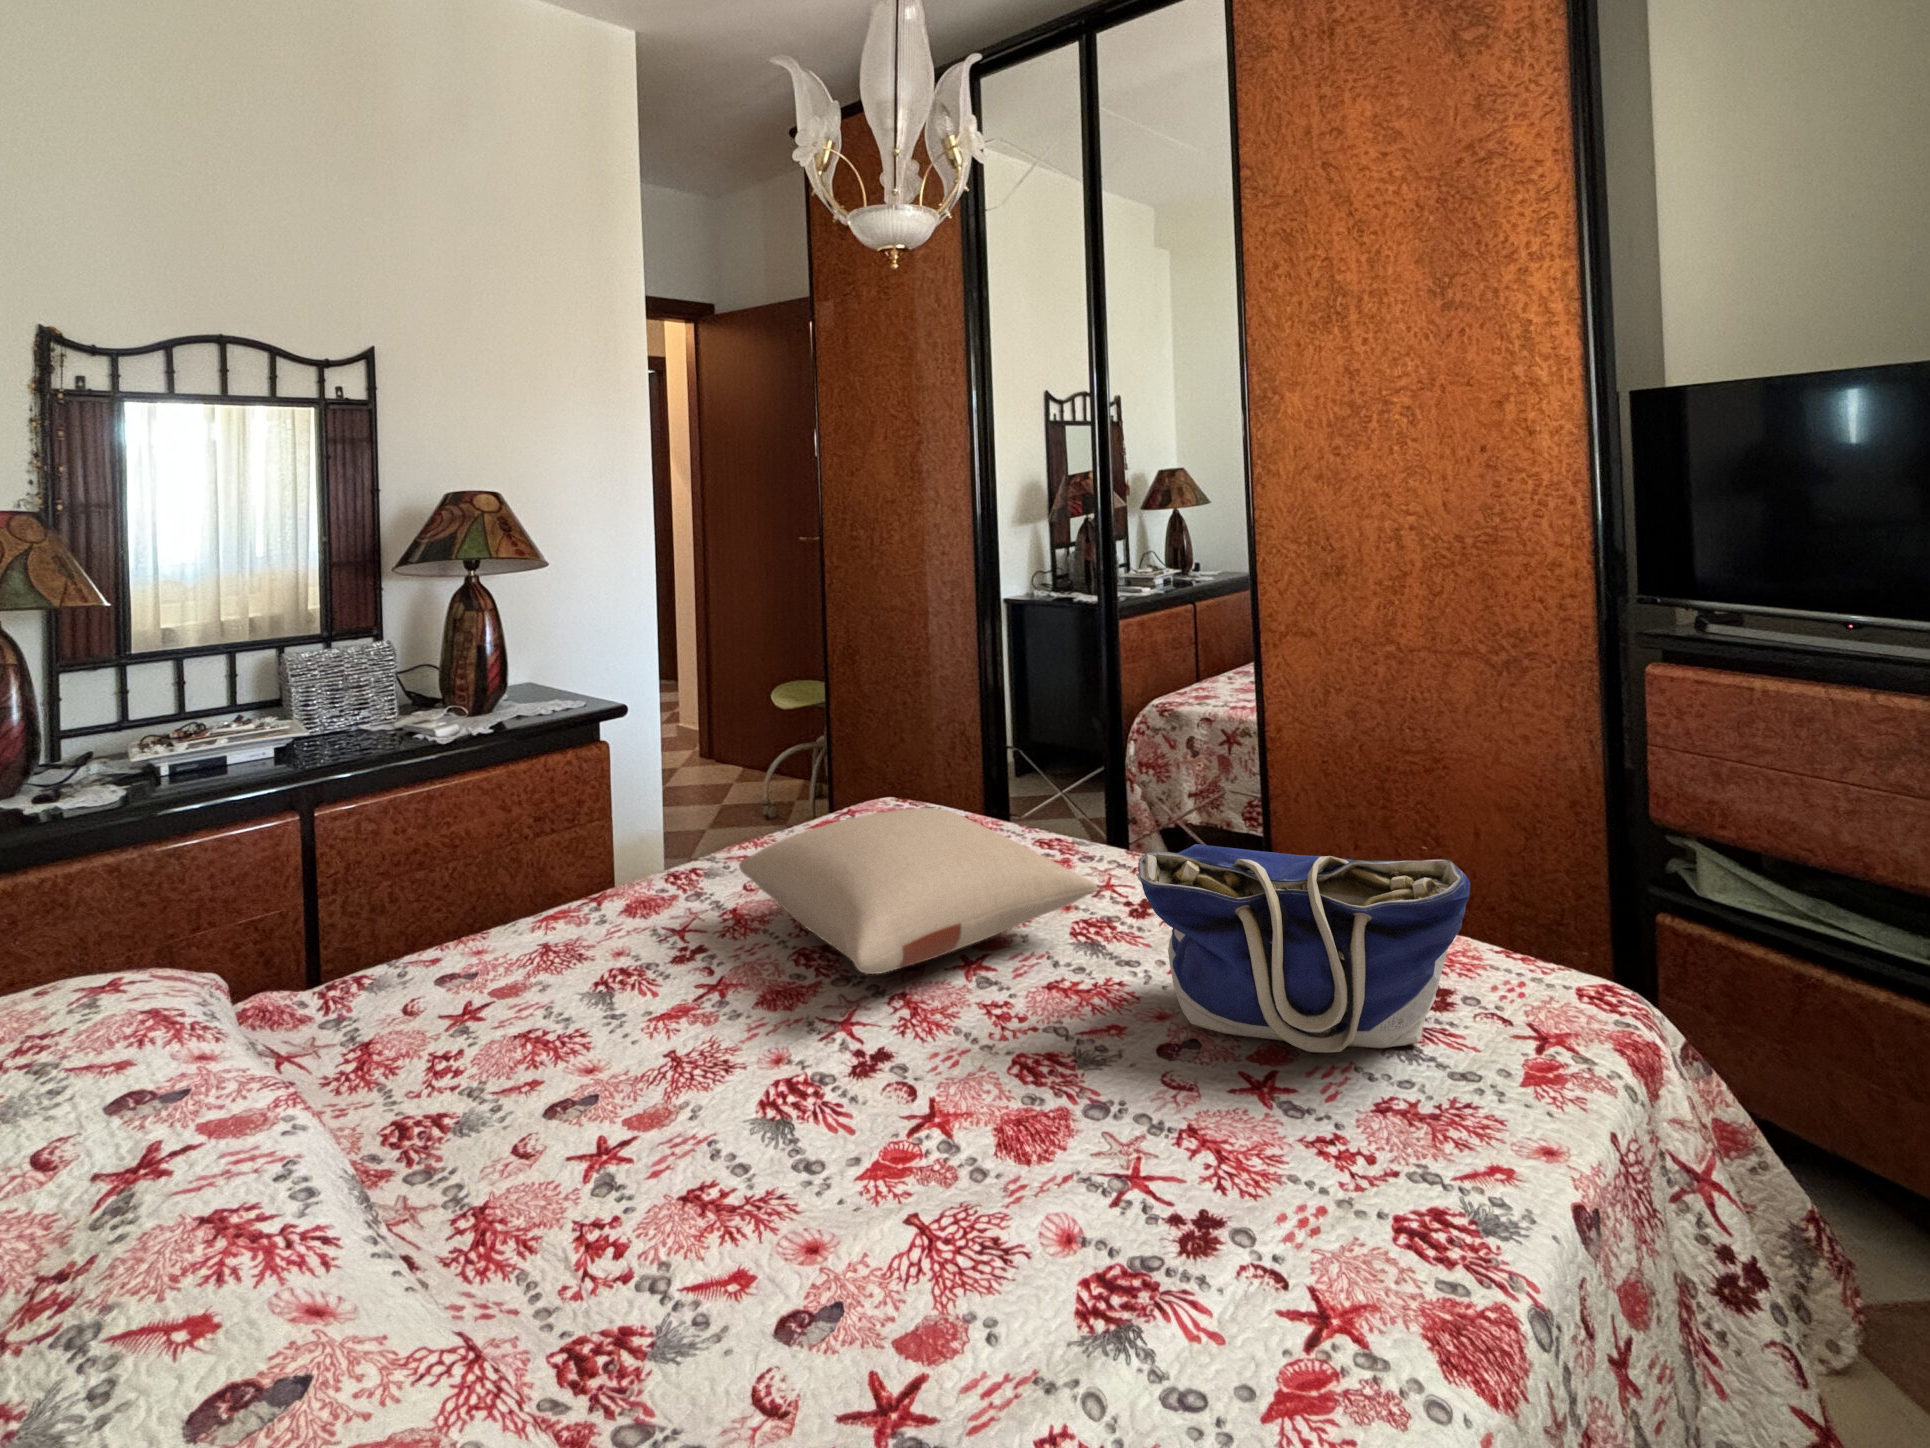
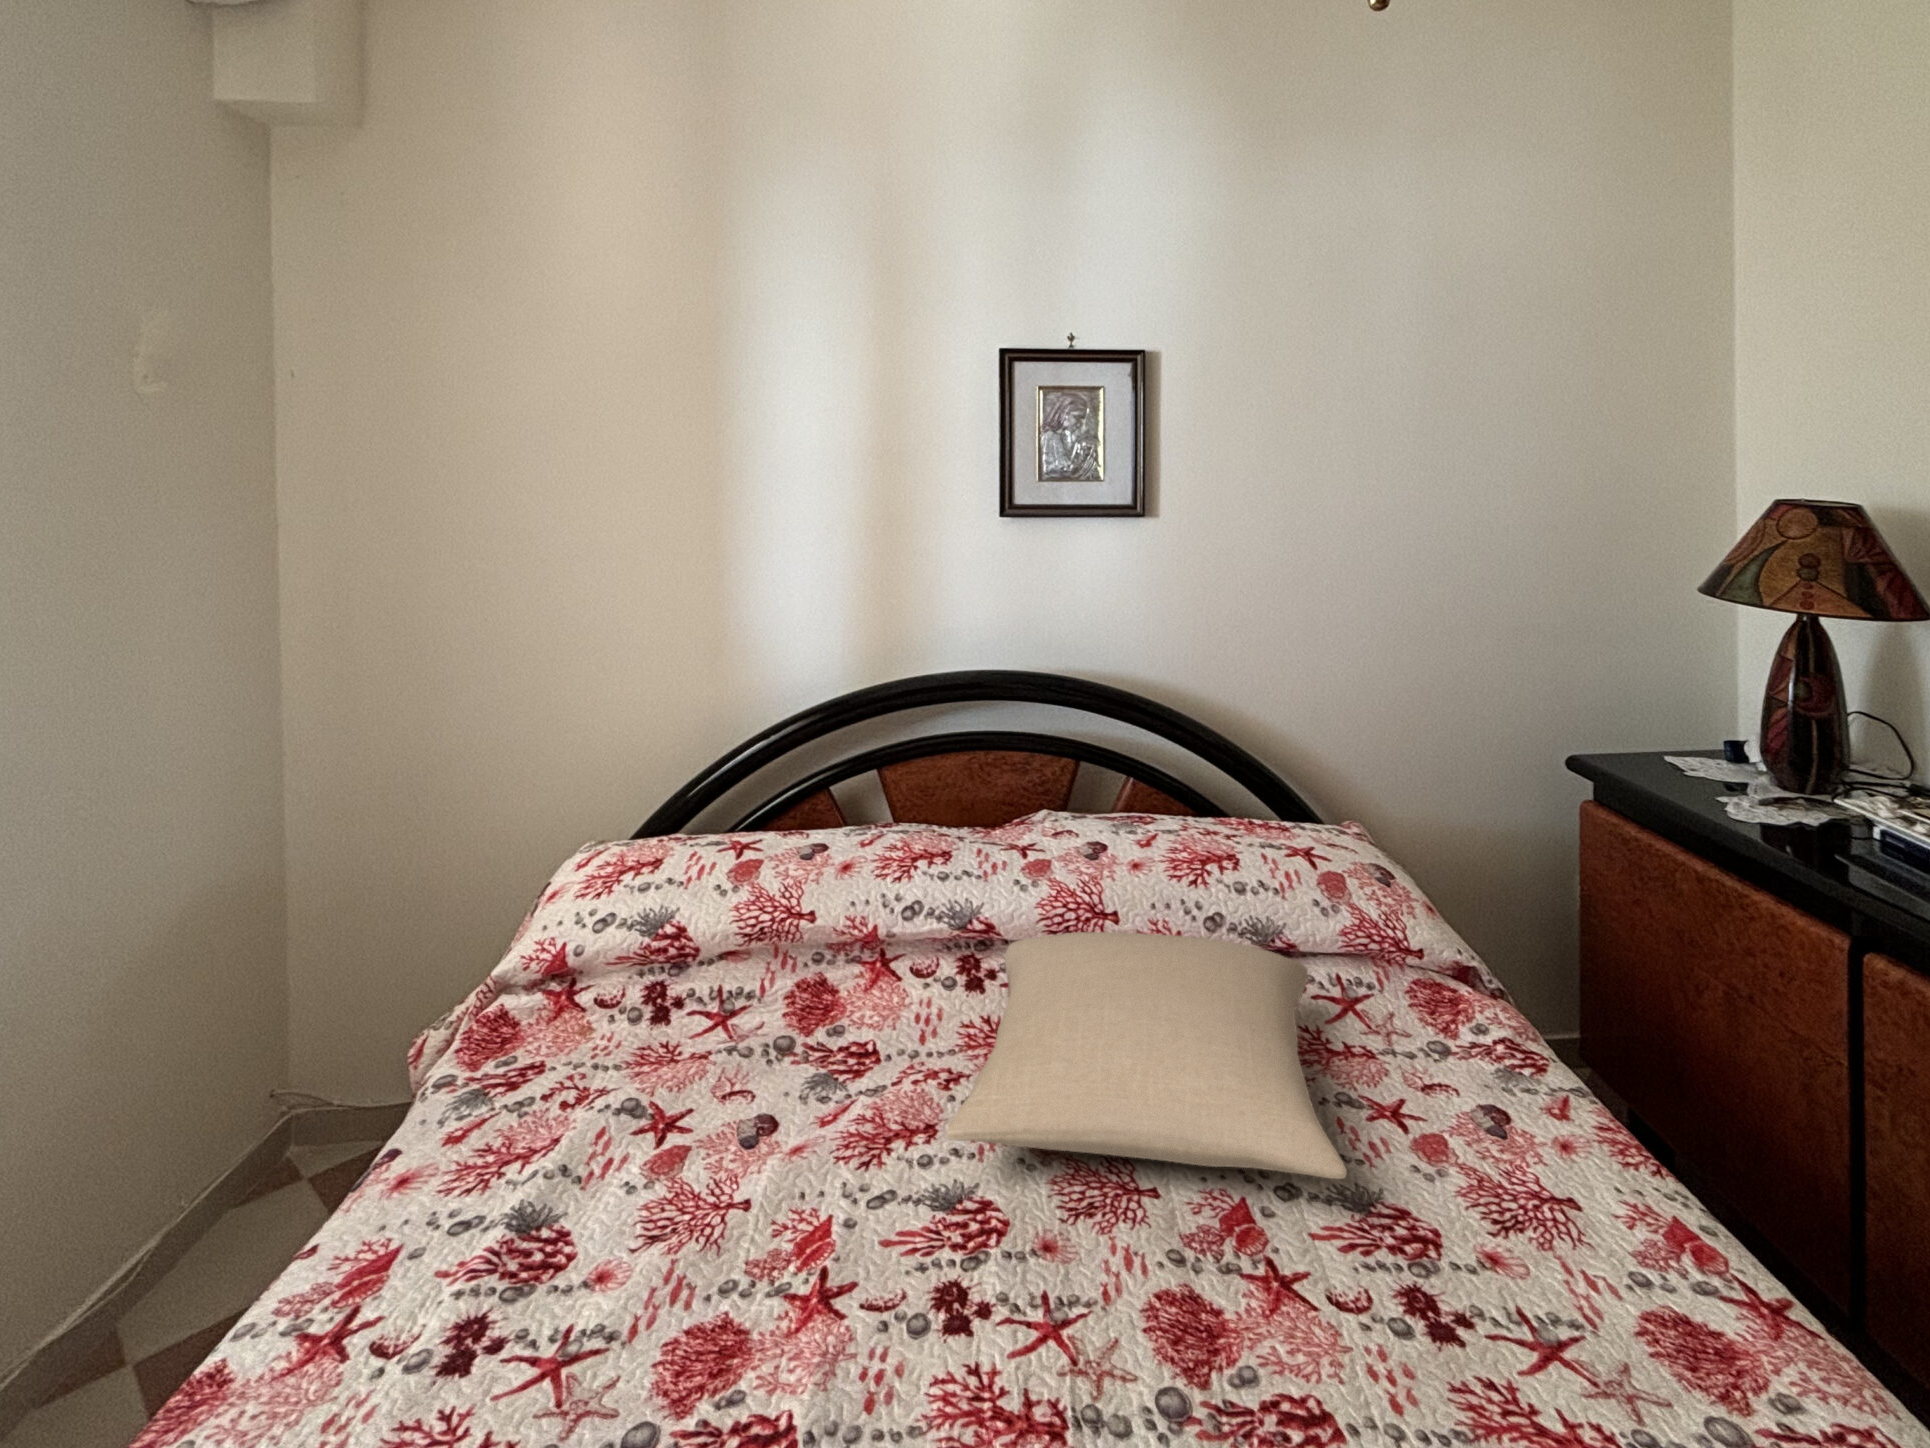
tote bag: present [1136,844,1470,1052] -> none [441,937,801,1255]

